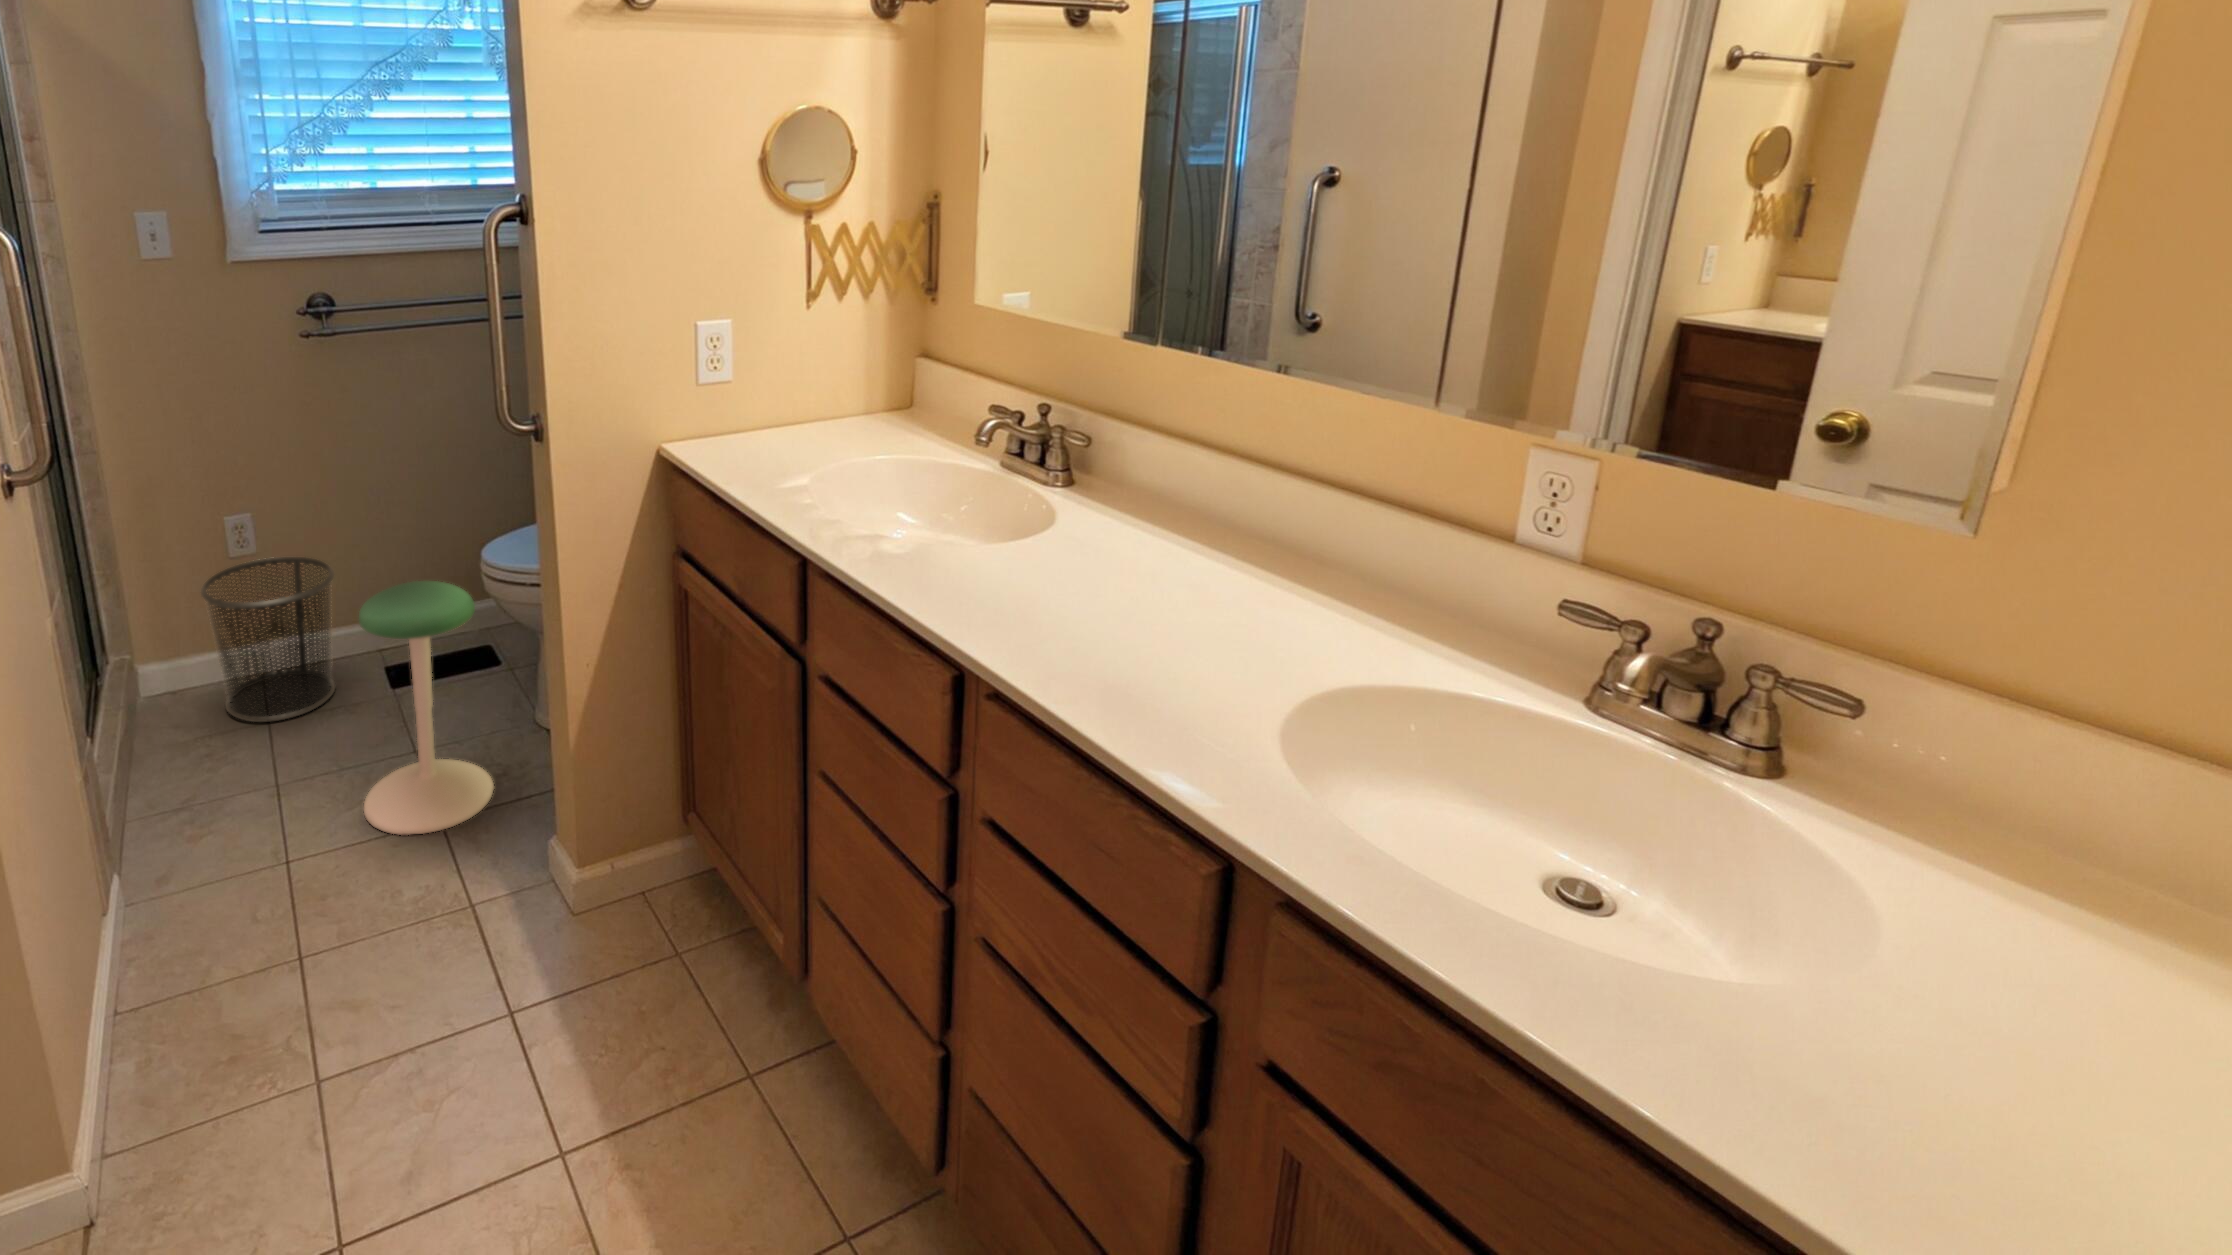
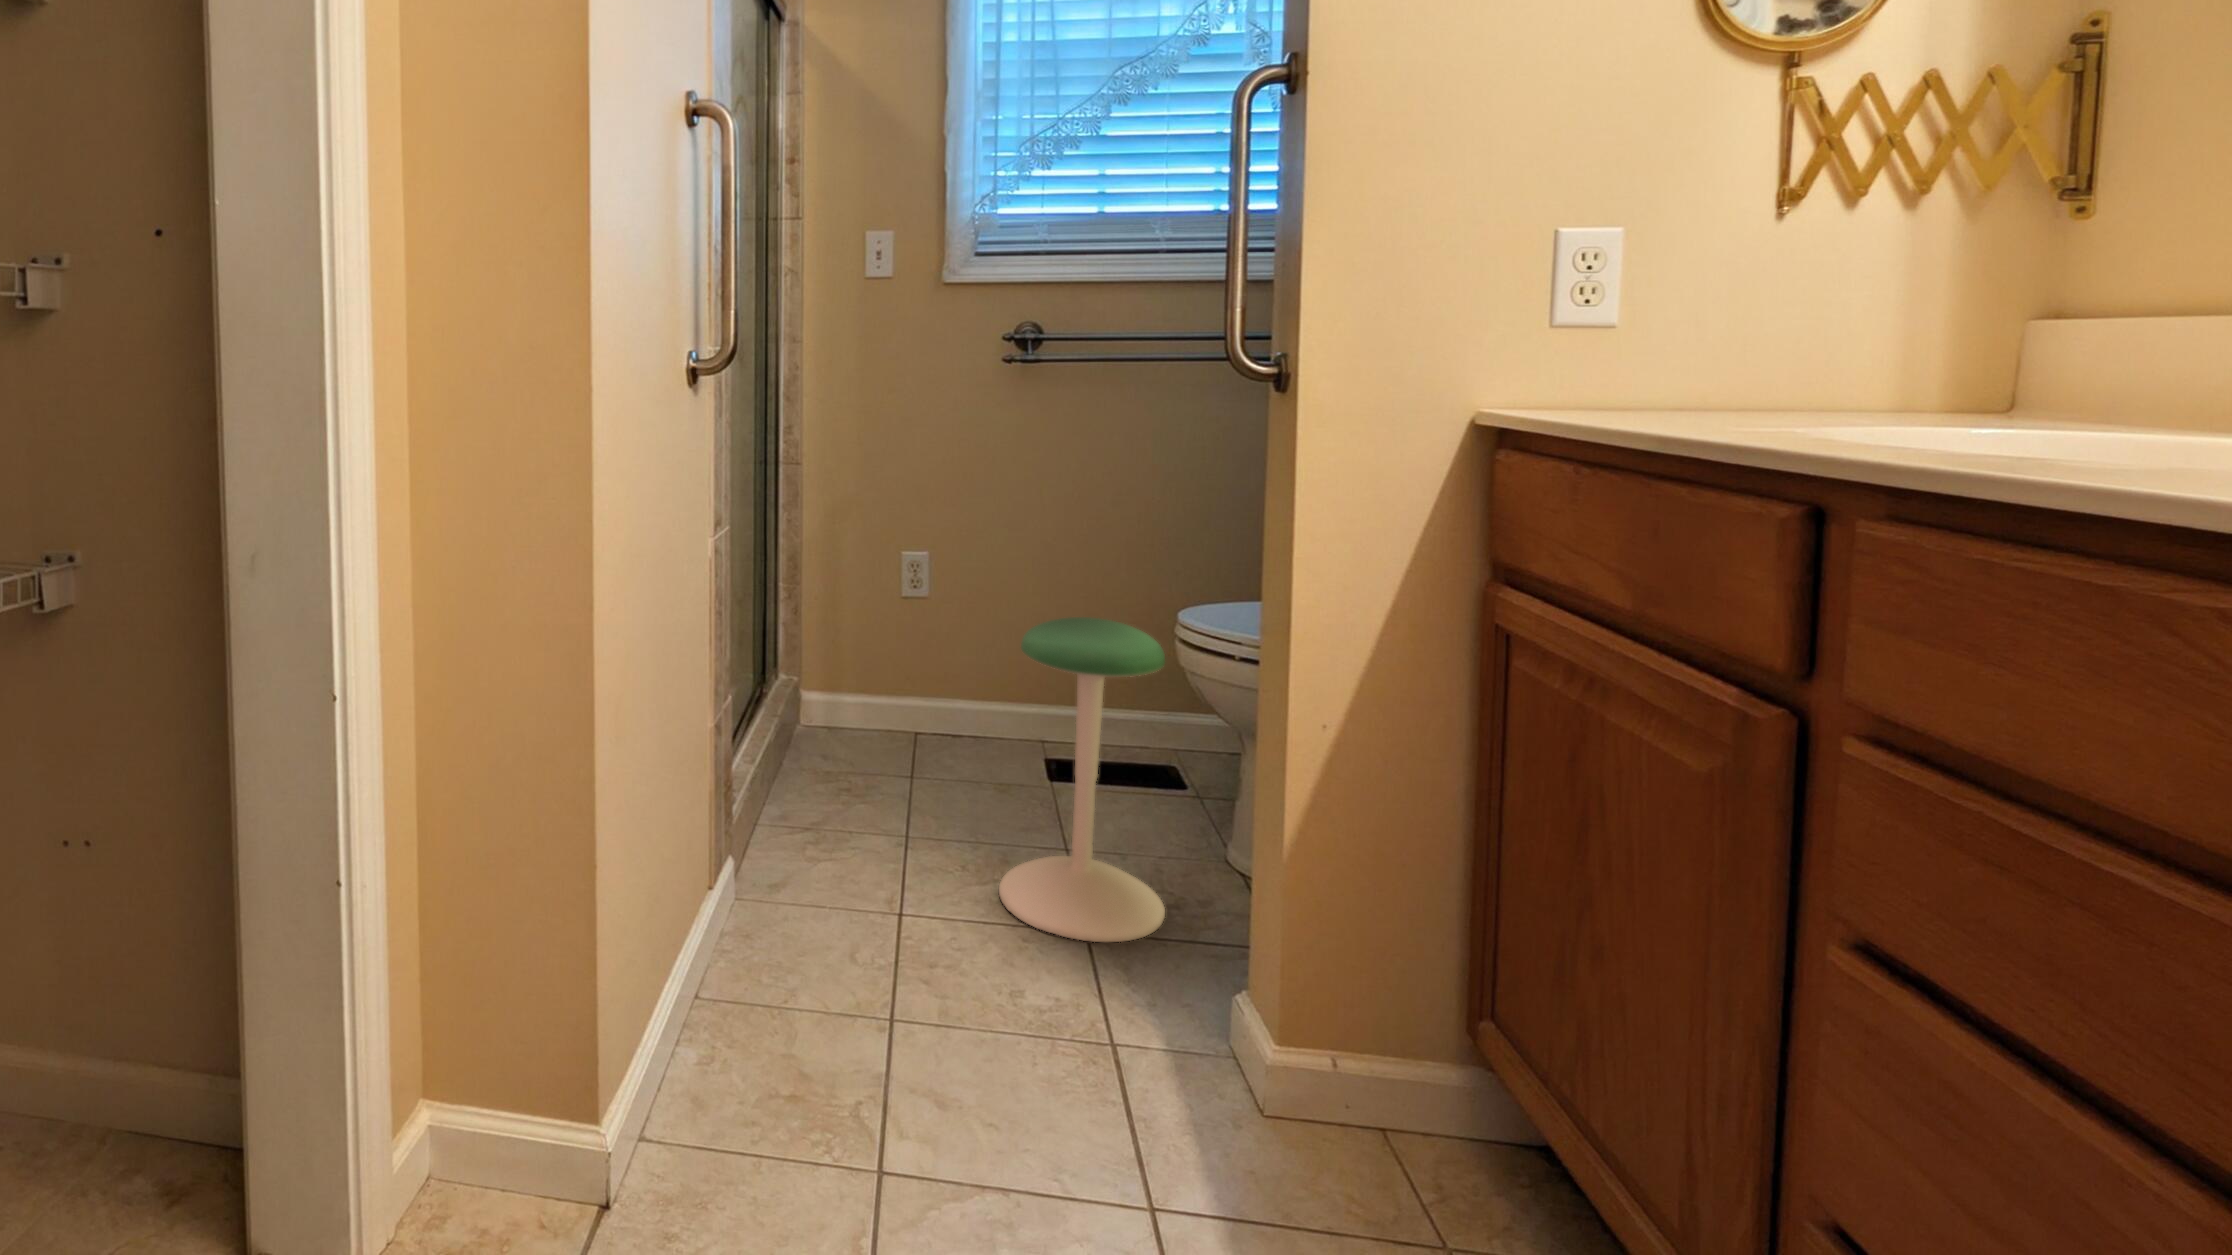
waste bin: present [201,557,335,722] -> none [871,600,1007,777]

